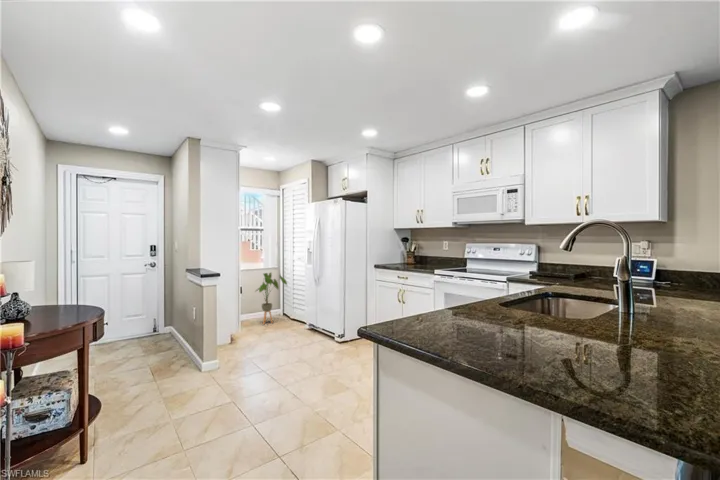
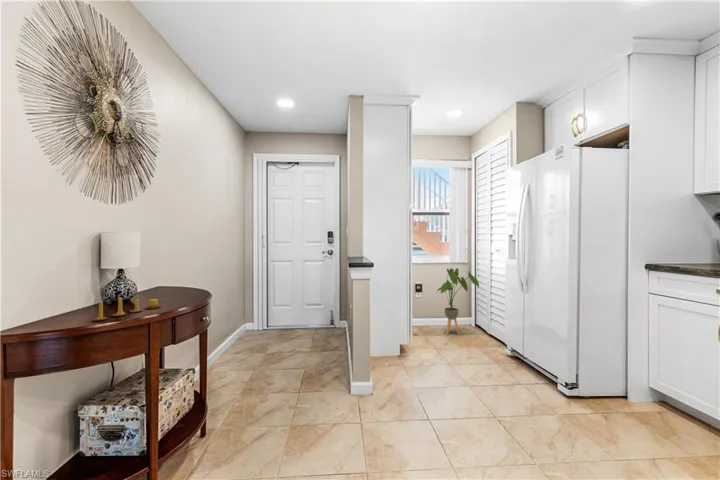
candle: none [46,310,81,328] -> present [93,297,160,321]

